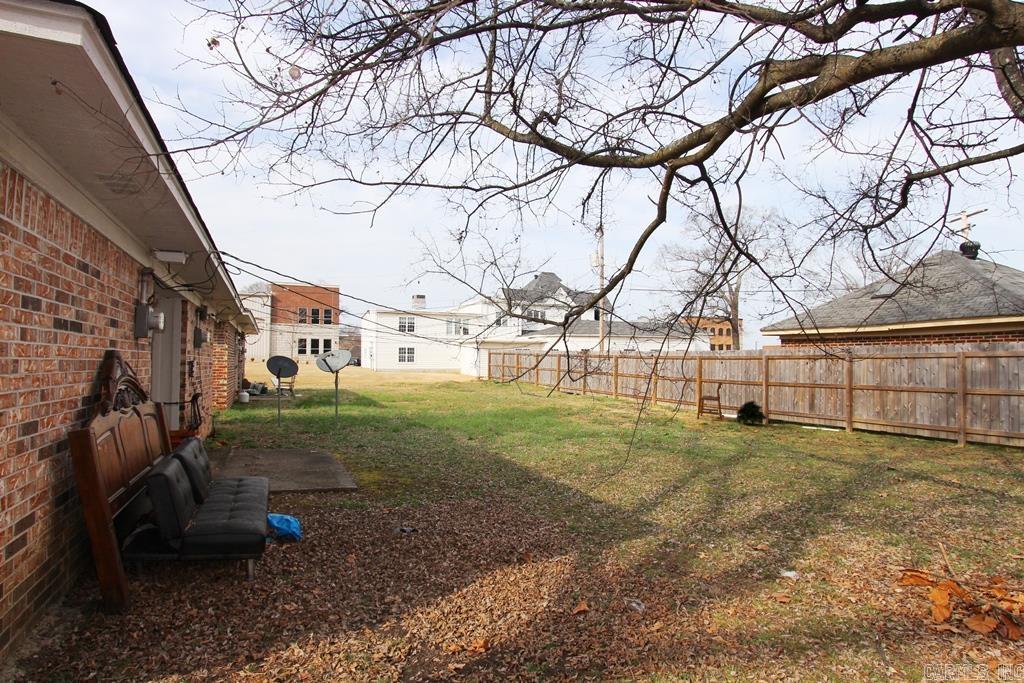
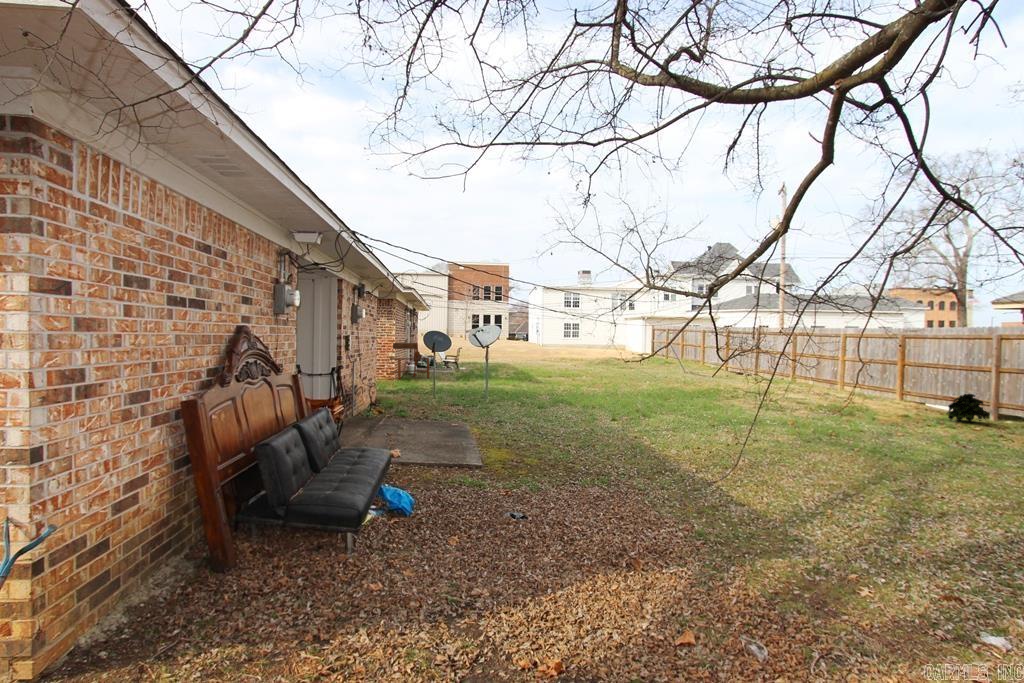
bench: present [697,382,724,420] -> present [390,343,430,379]

